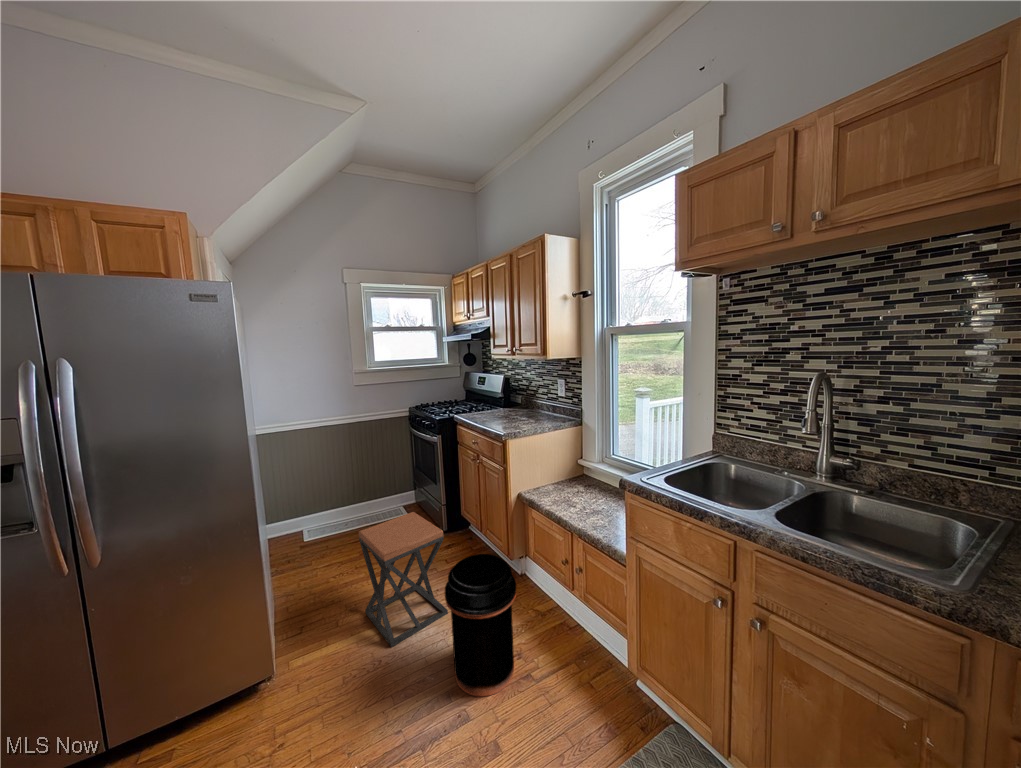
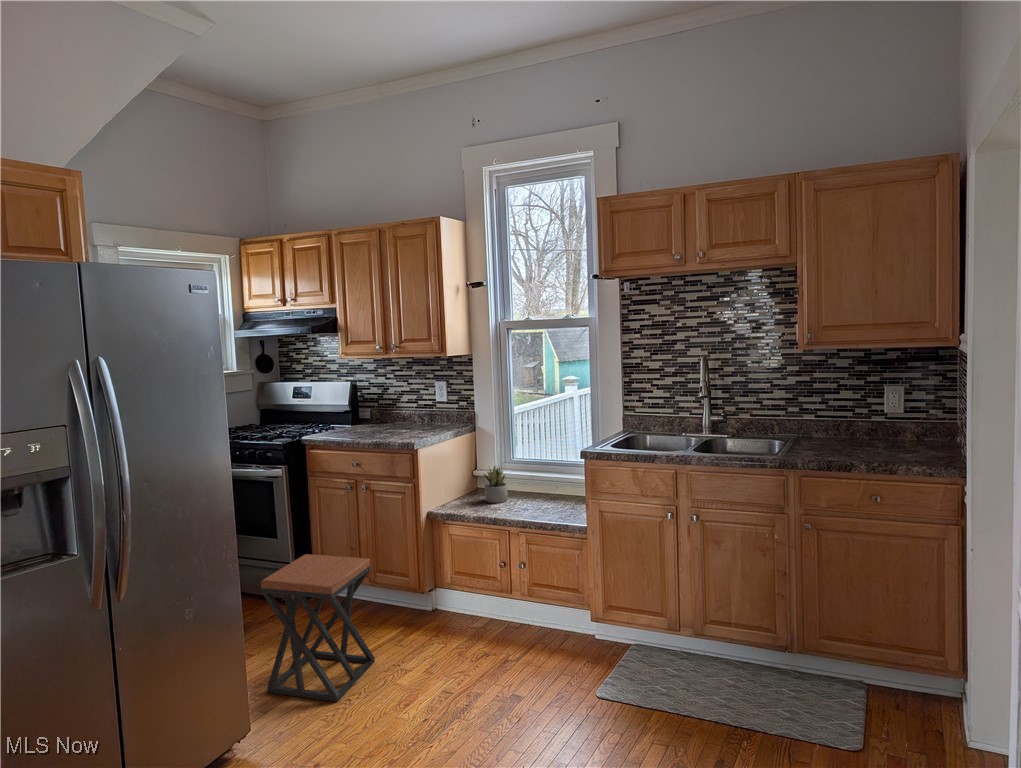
succulent plant: none [570,461,596,498] -> present [483,465,508,503]
trash can: present [445,554,516,696] -> none [416,560,491,698]

